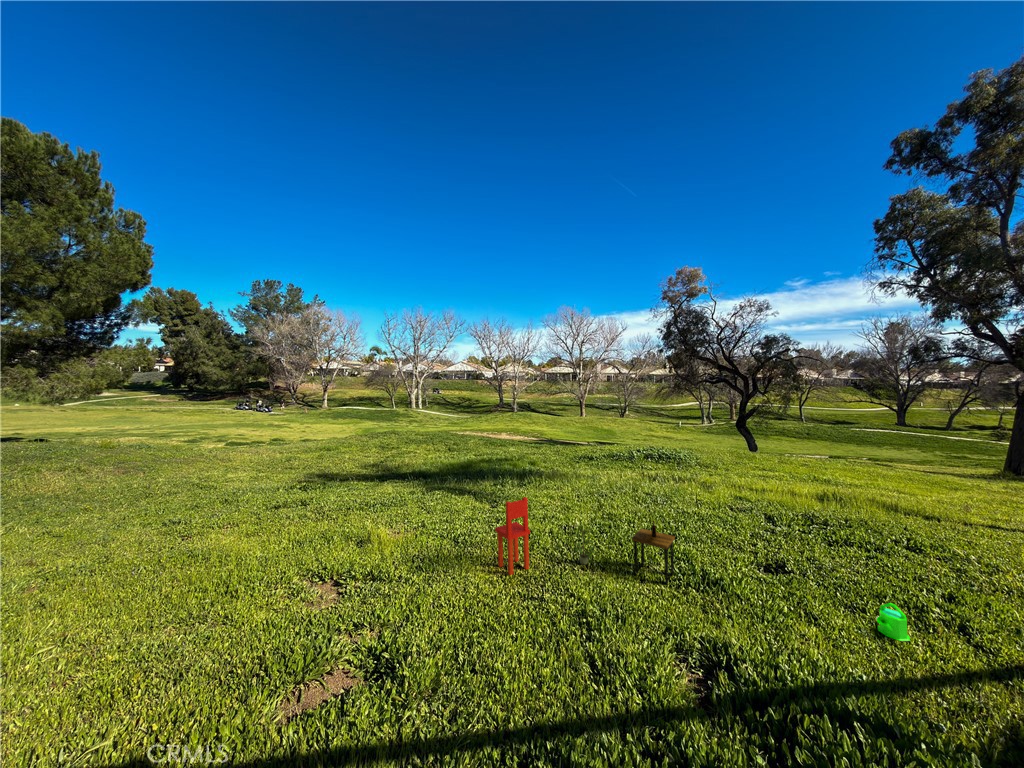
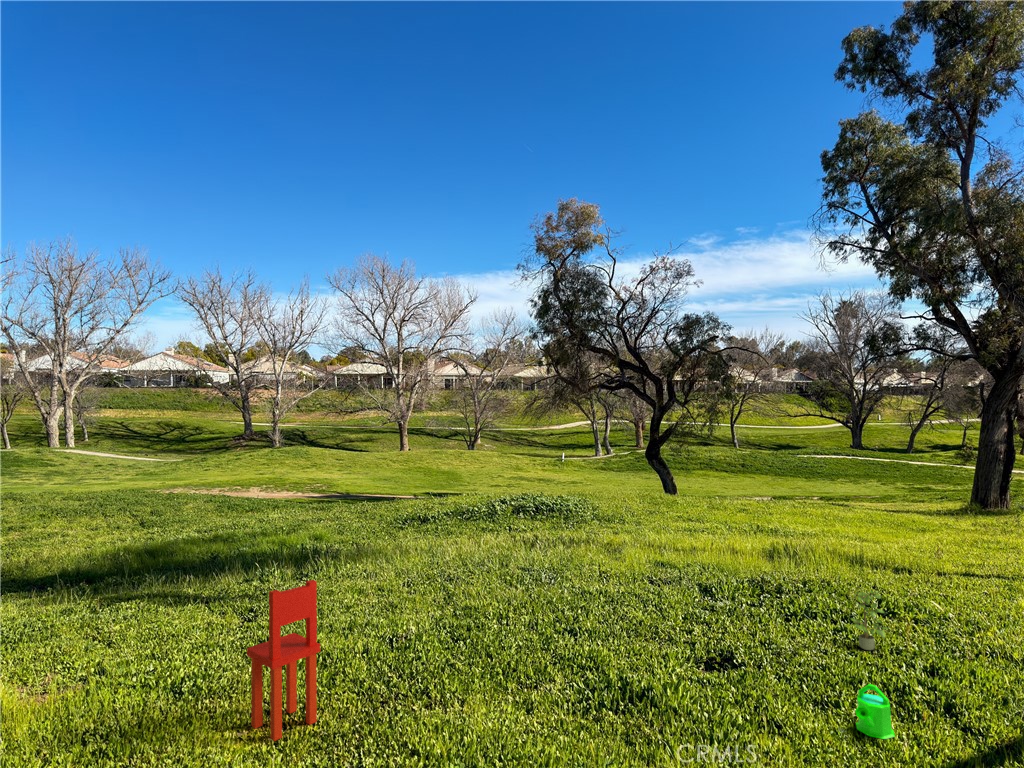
side table: present [632,521,675,585] -> none [508,602,578,713]
potted plant: present [575,528,596,565] -> present [850,591,888,650]

